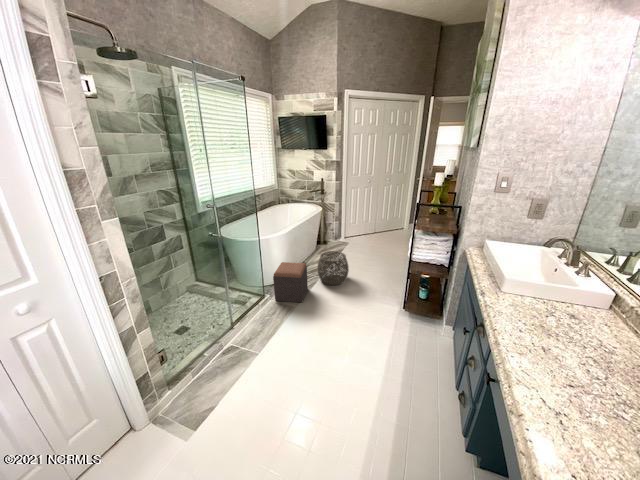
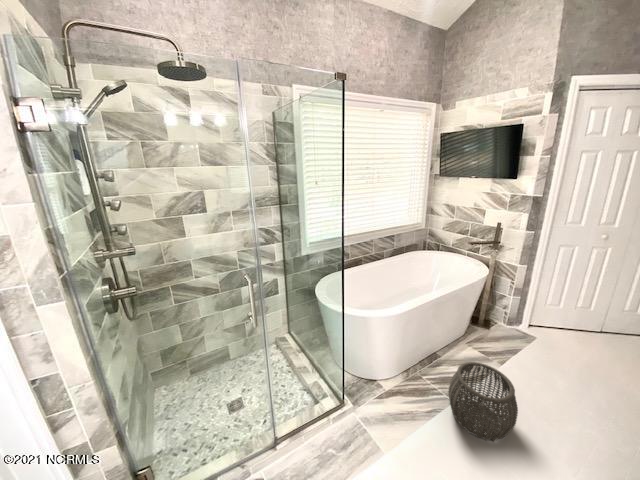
footstool: present [273,262,308,302] -> none [361,356,426,446]

